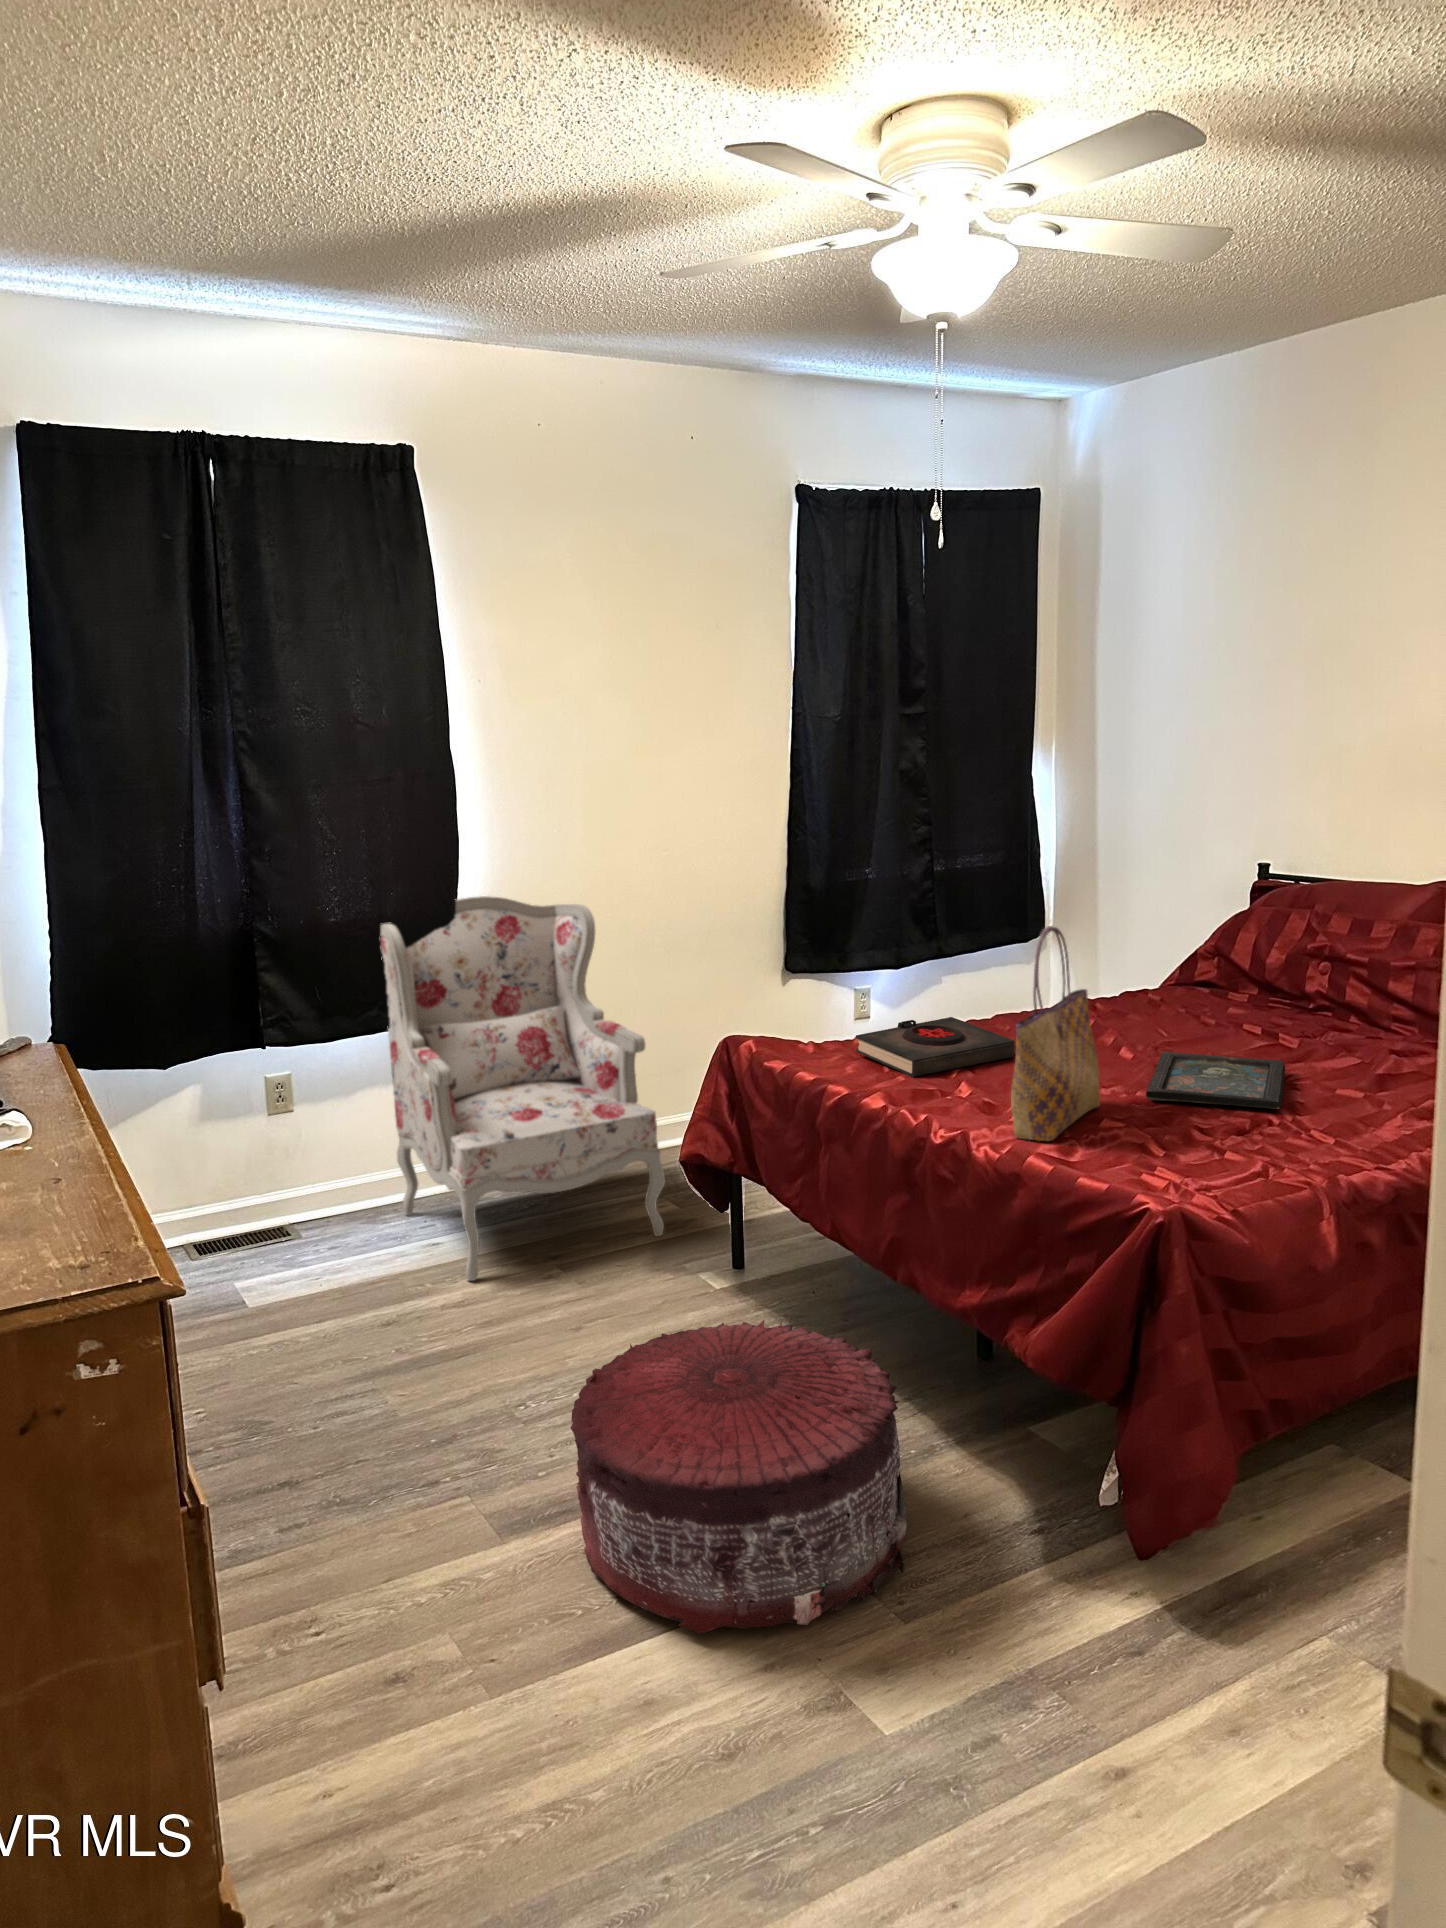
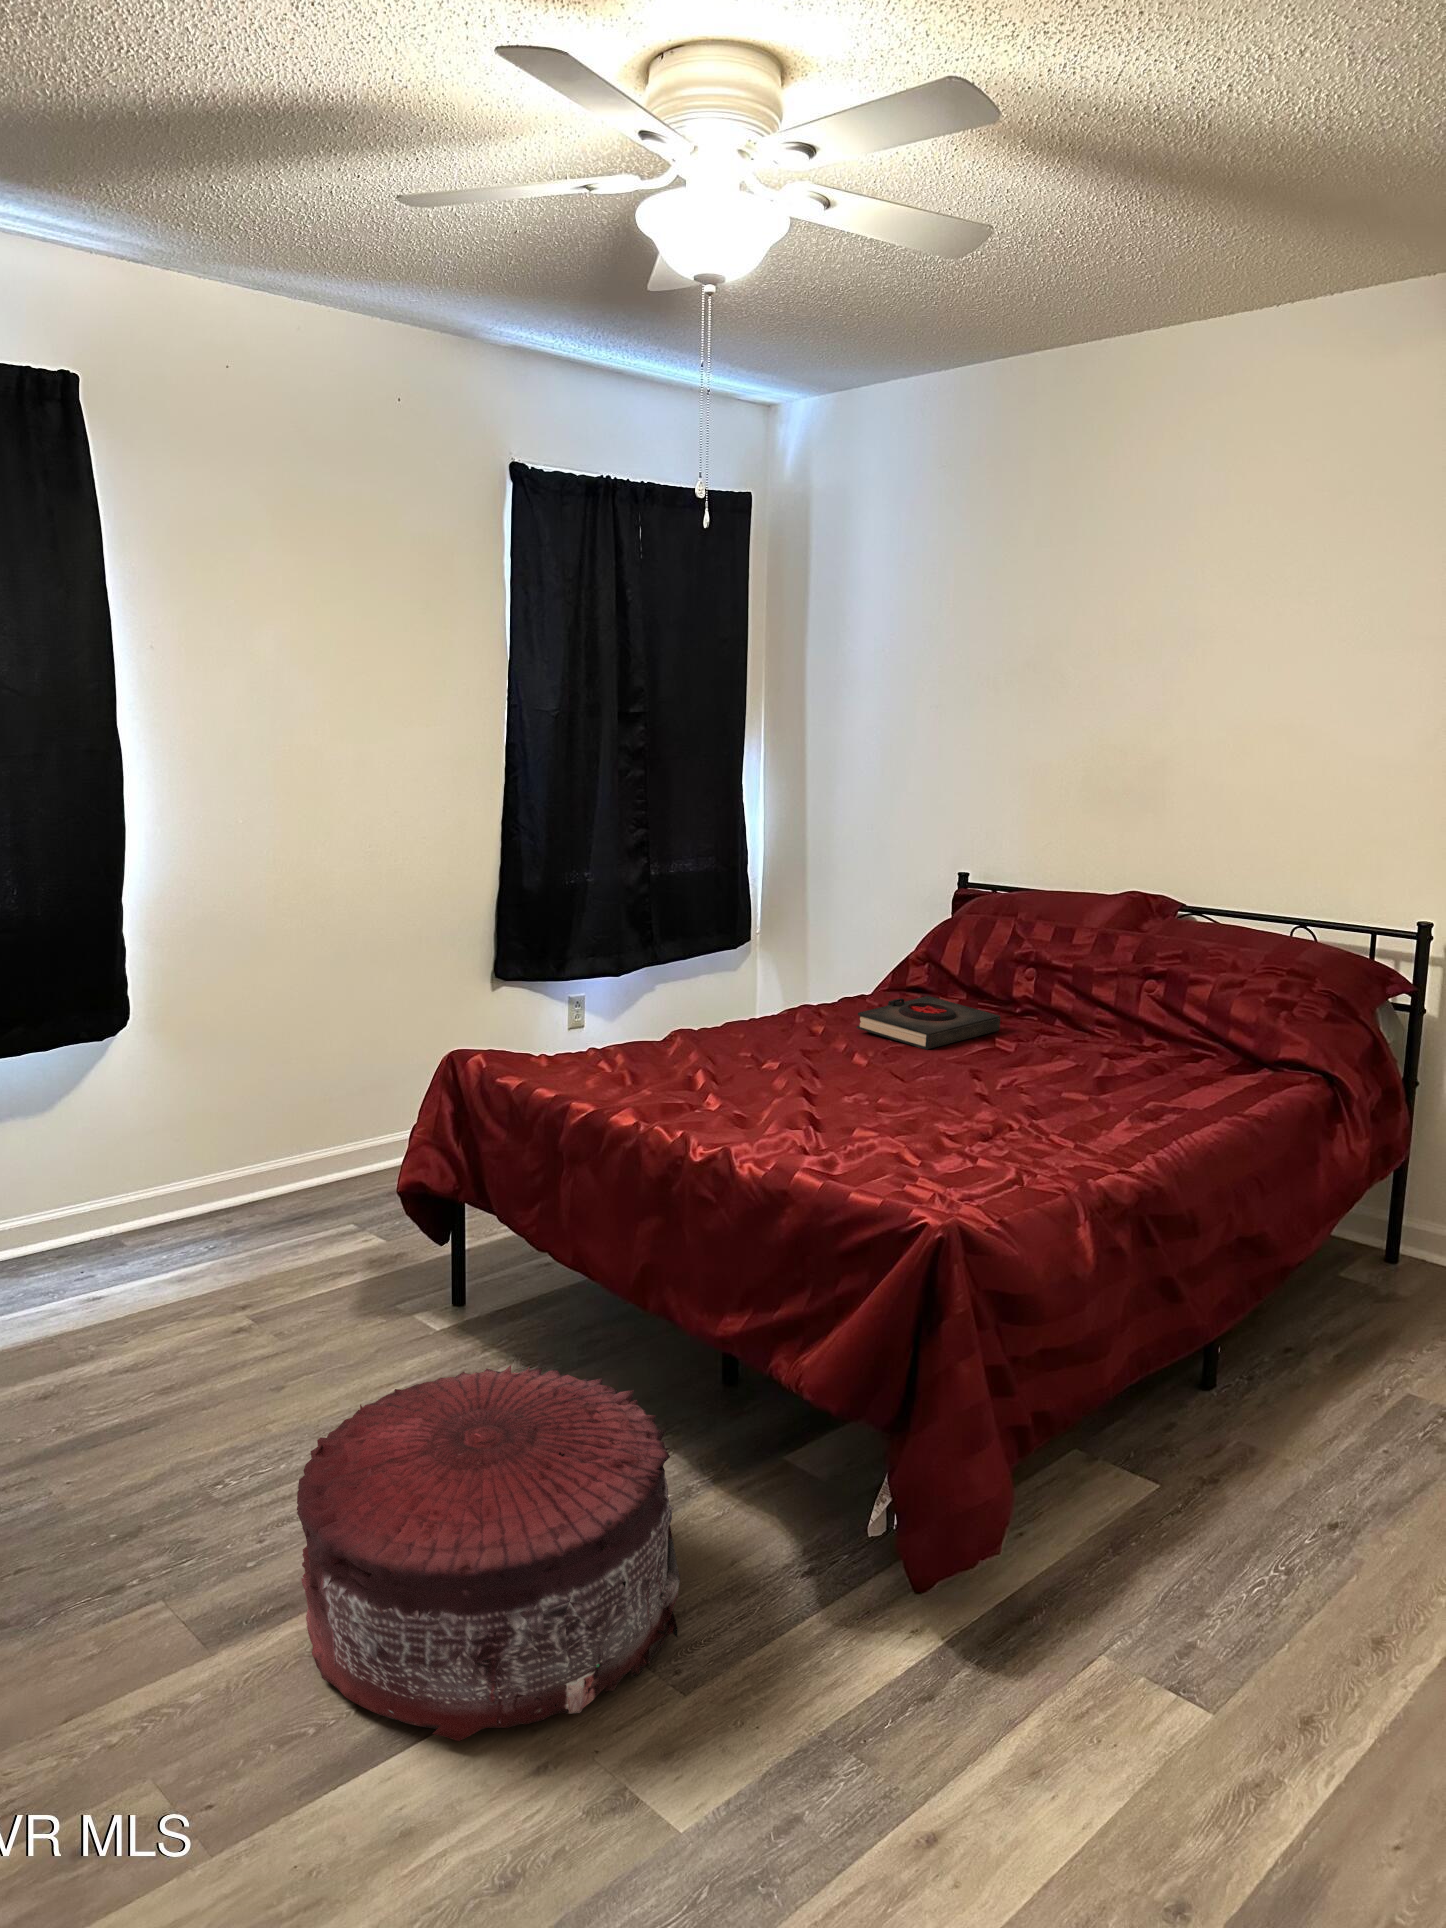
armchair: present [381,896,665,1281] -> none [34,897,373,1335]
tote bag: present [1011,926,1100,1141] -> none [769,932,849,1156]
book: present [855,1017,1015,1077] -> present [856,996,1000,1050]
tray: present [1146,1052,1285,1109] -> none [892,1059,1021,1114]

